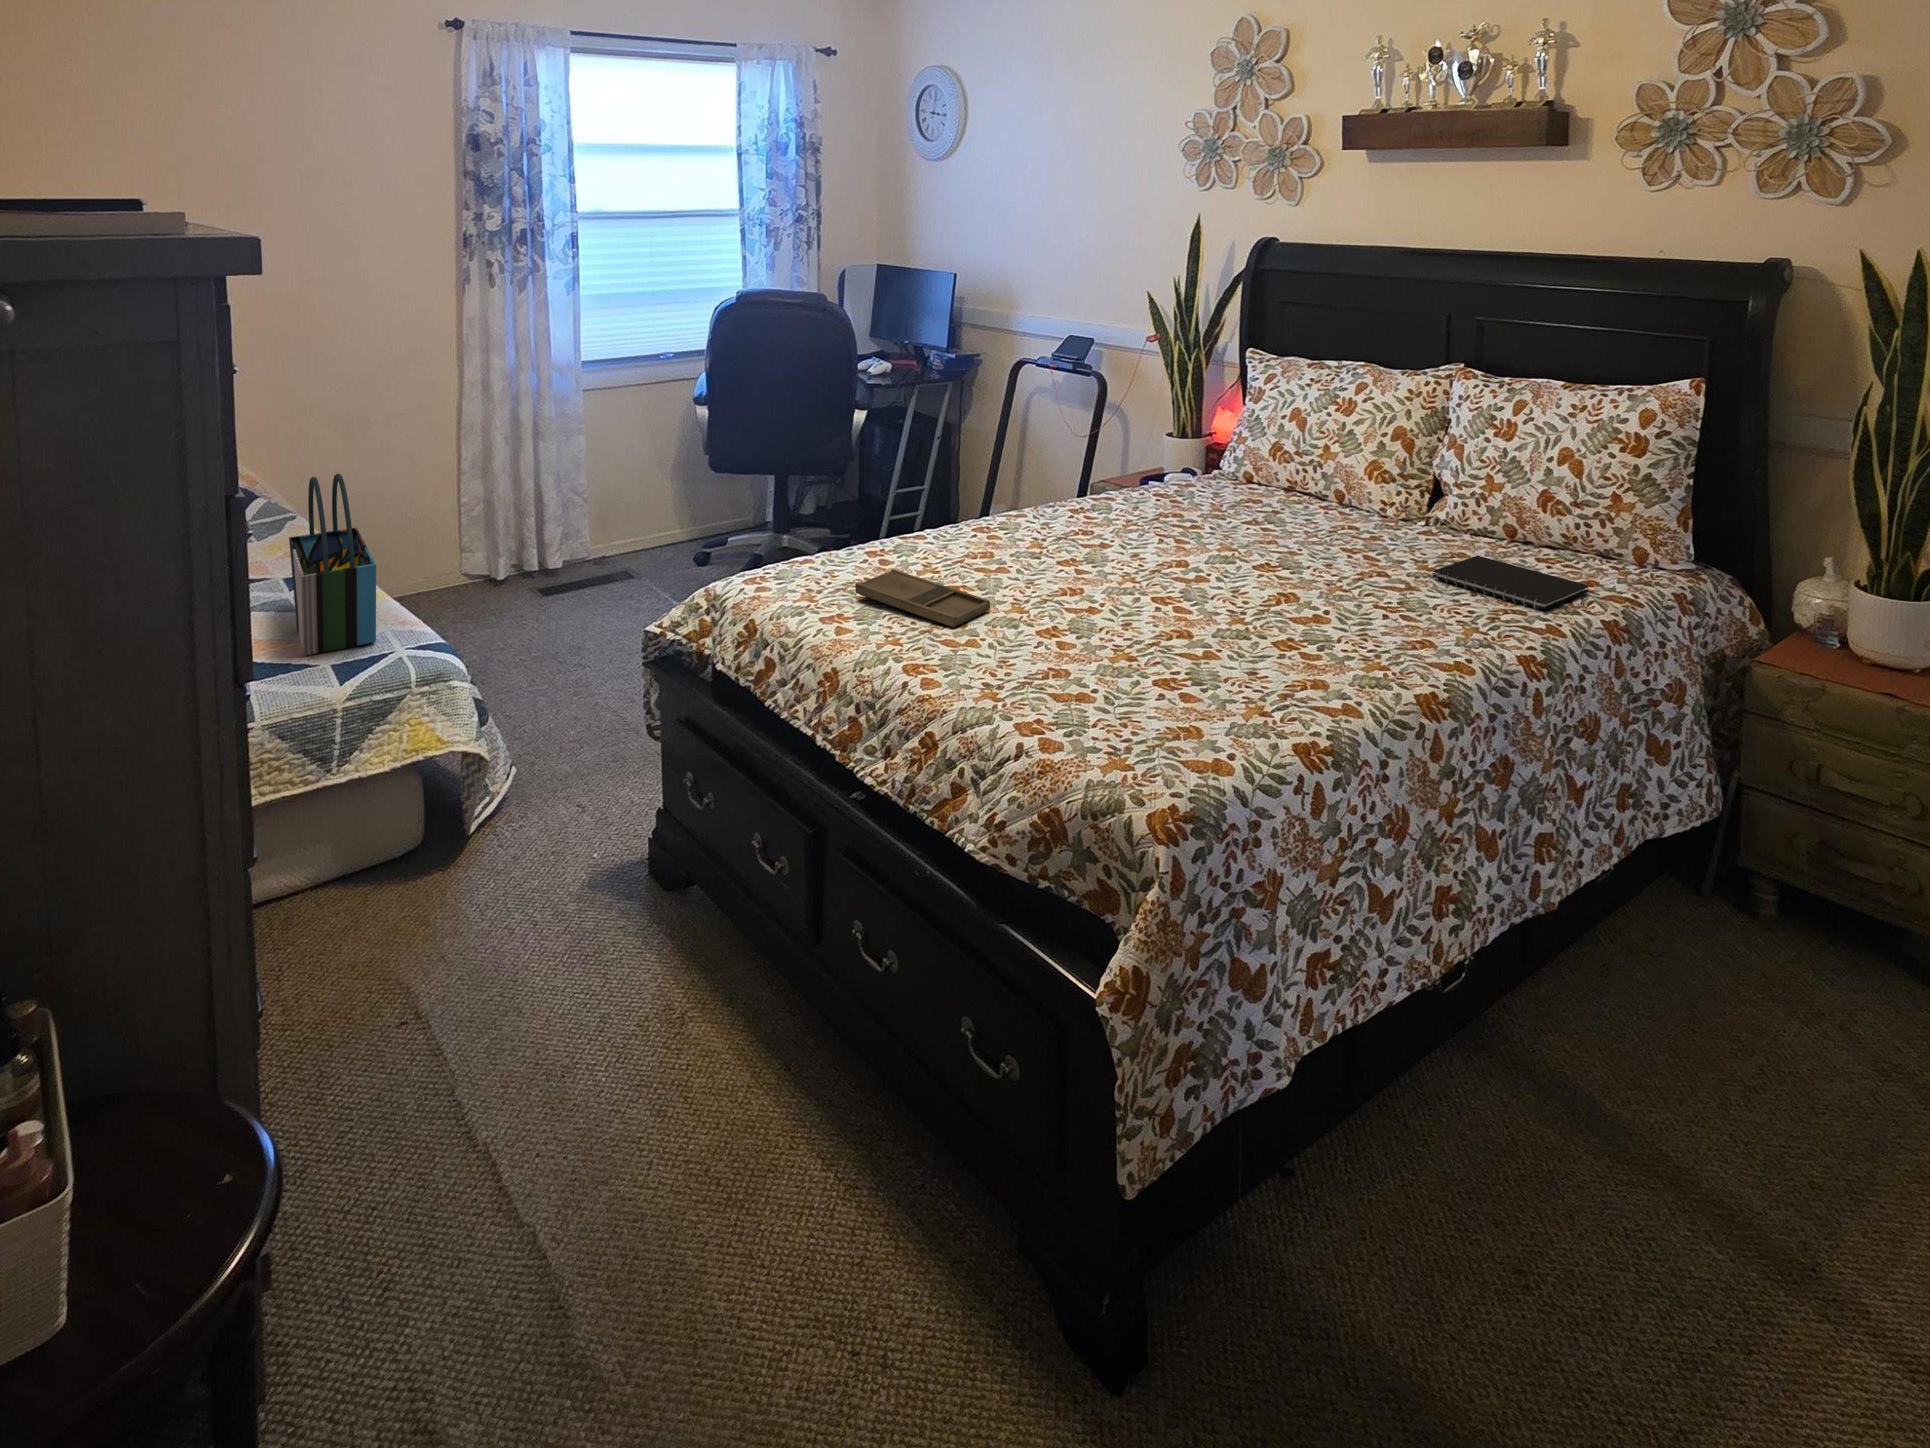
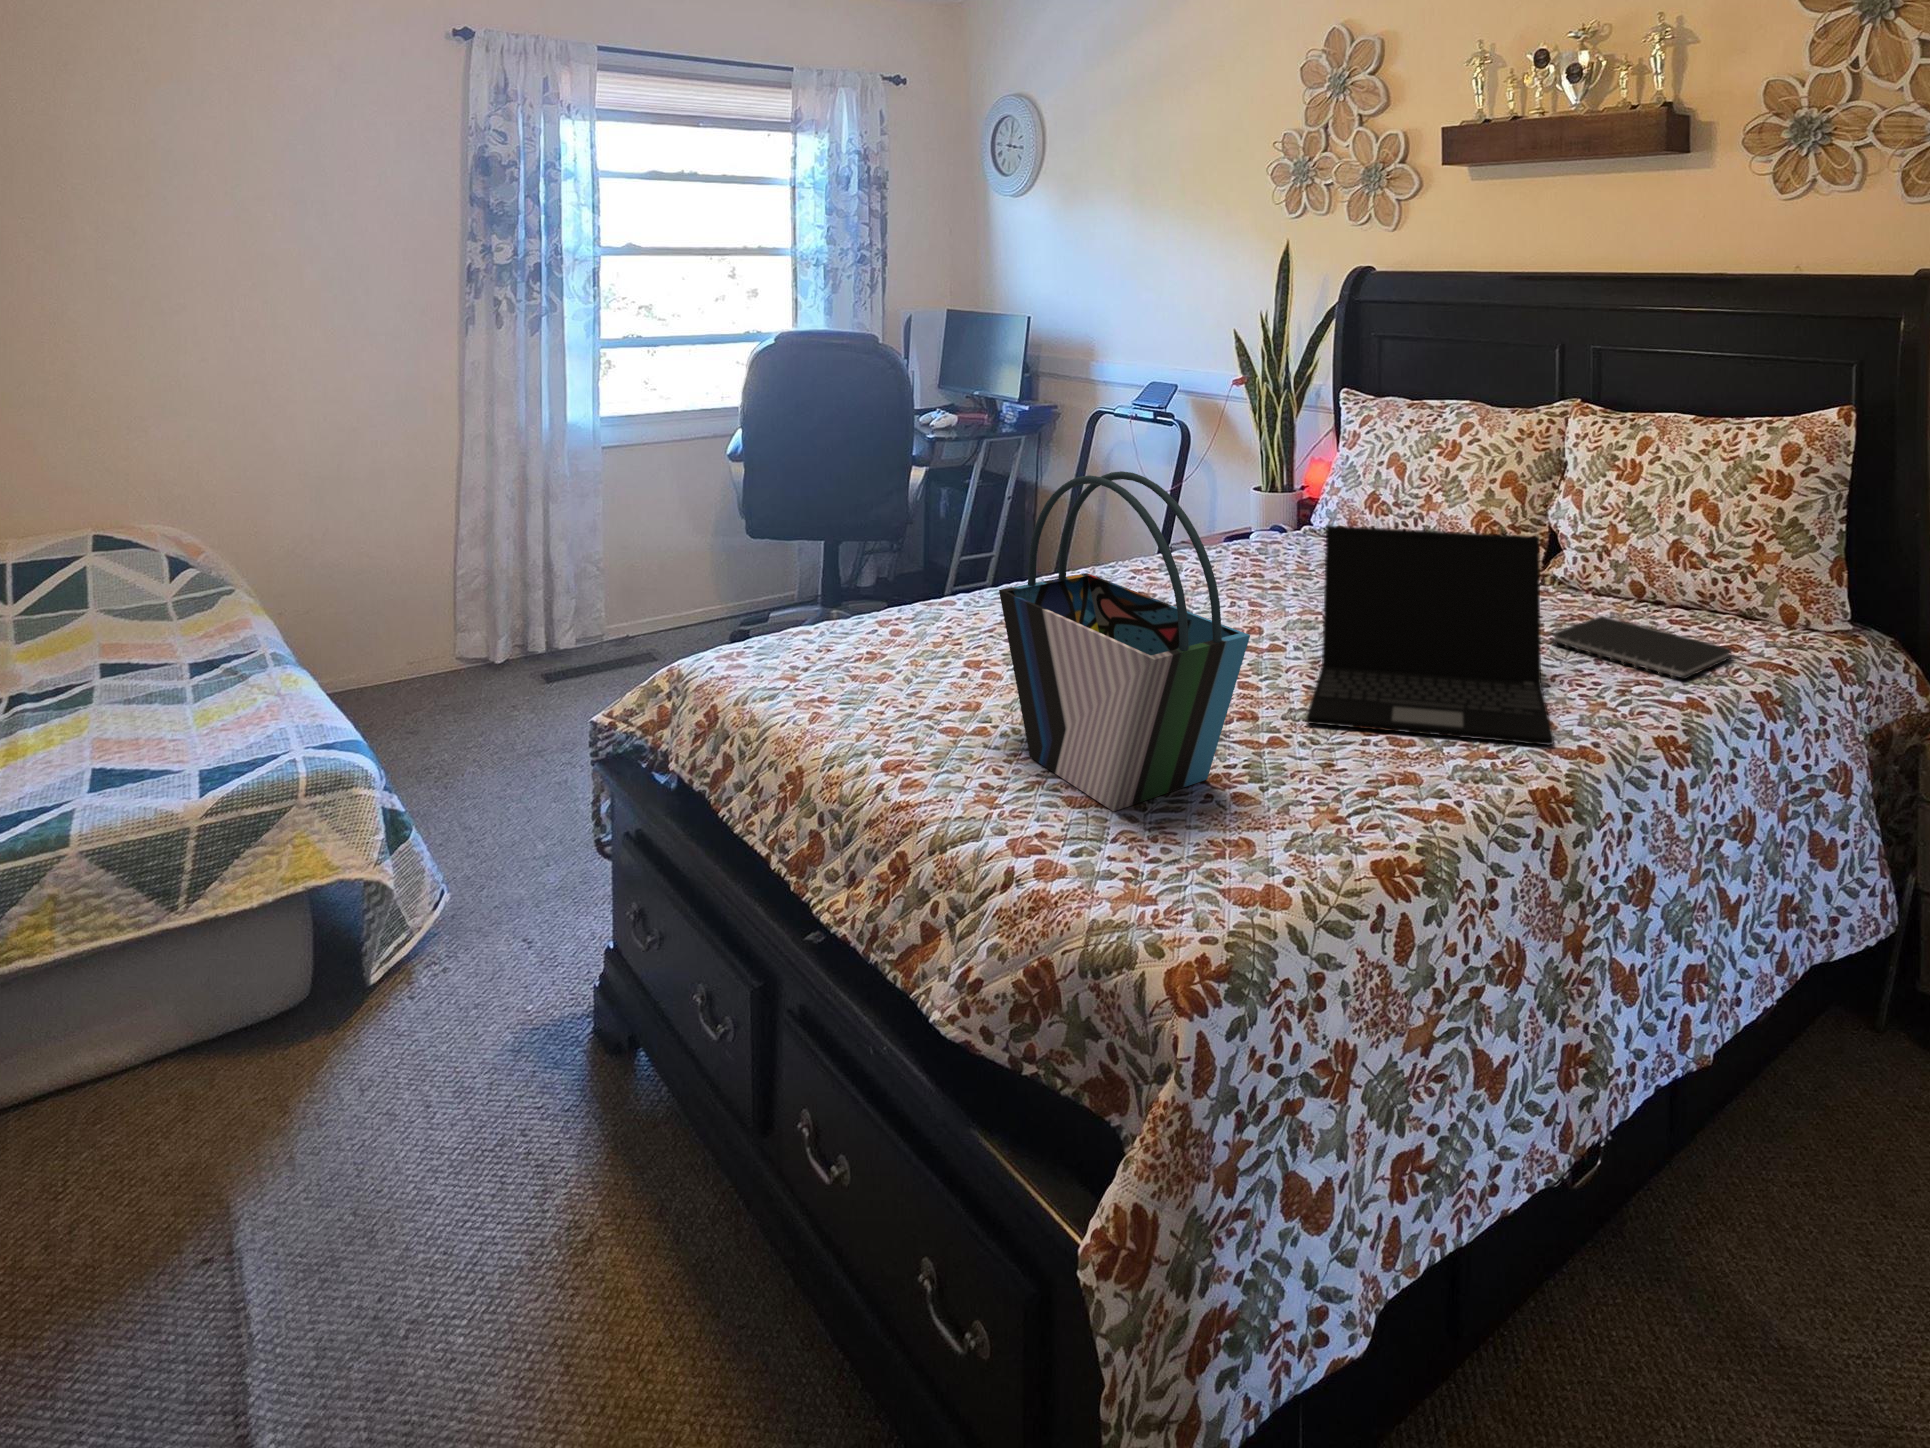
tote bag: present [289,474,376,656] -> present [999,471,1250,811]
laptop: none [1233,481,1435,661] -> present [1306,526,1554,745]
tray: present [855,569,990,627] -> none [846,638,1011,710]

